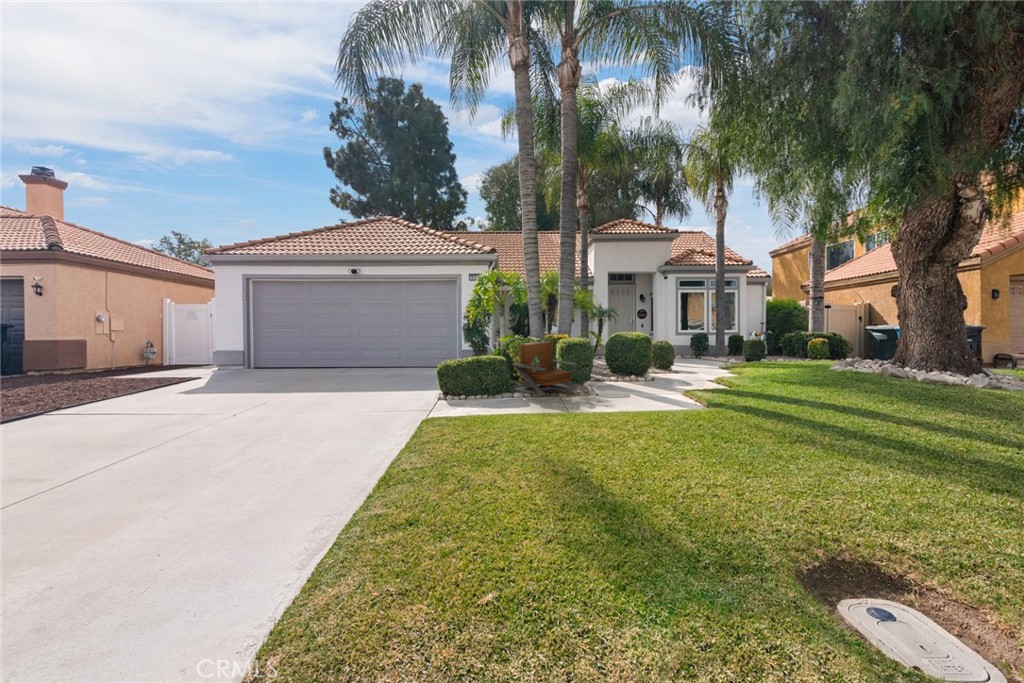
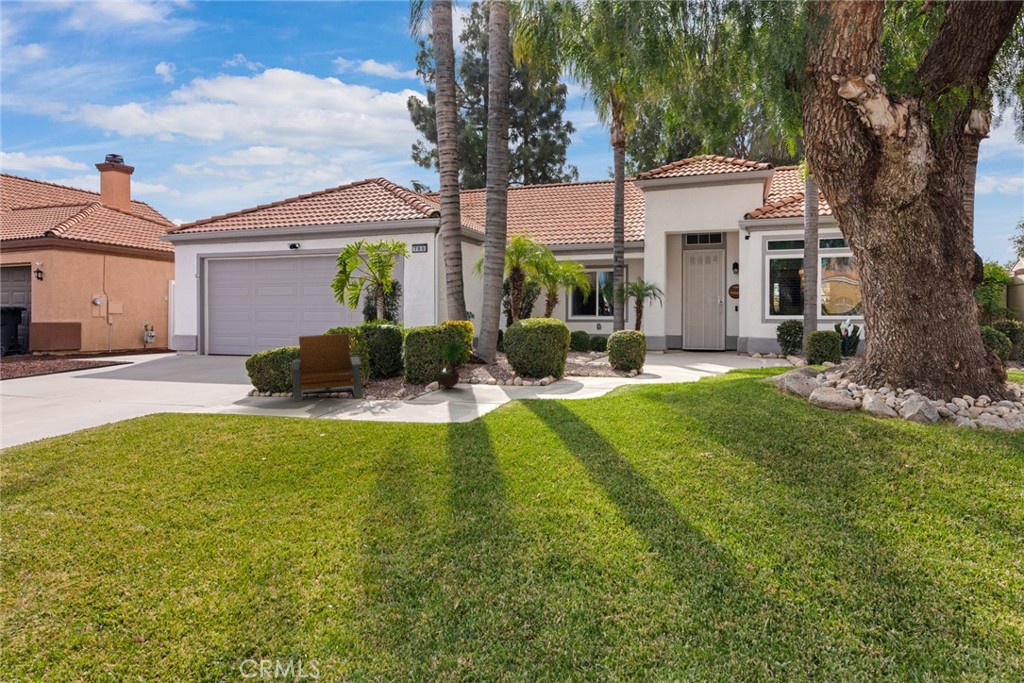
potted tree: none [596,343,620,380] -> present [438,342,462,388]

